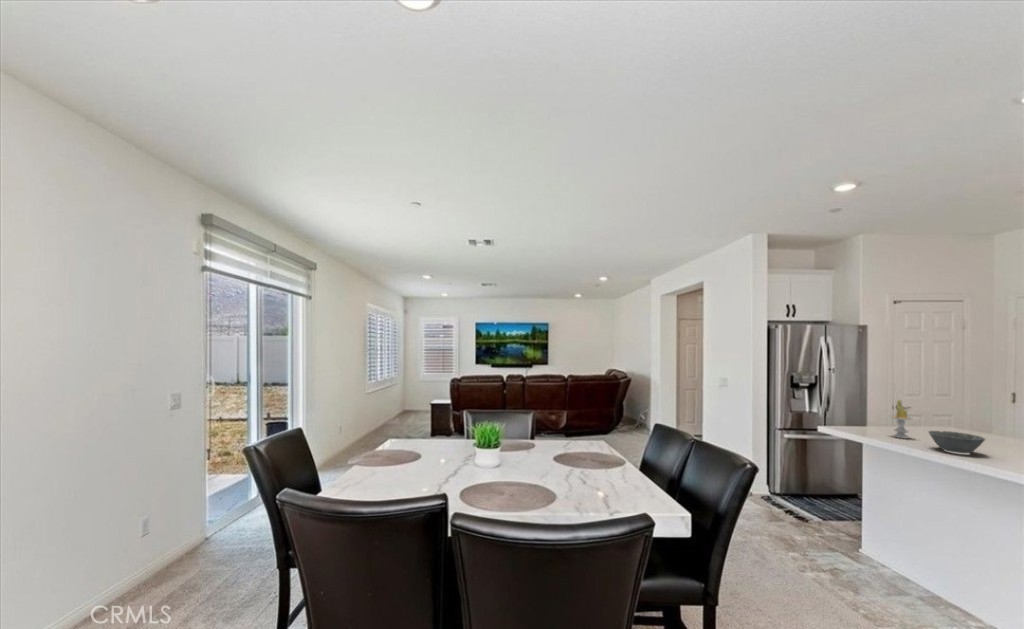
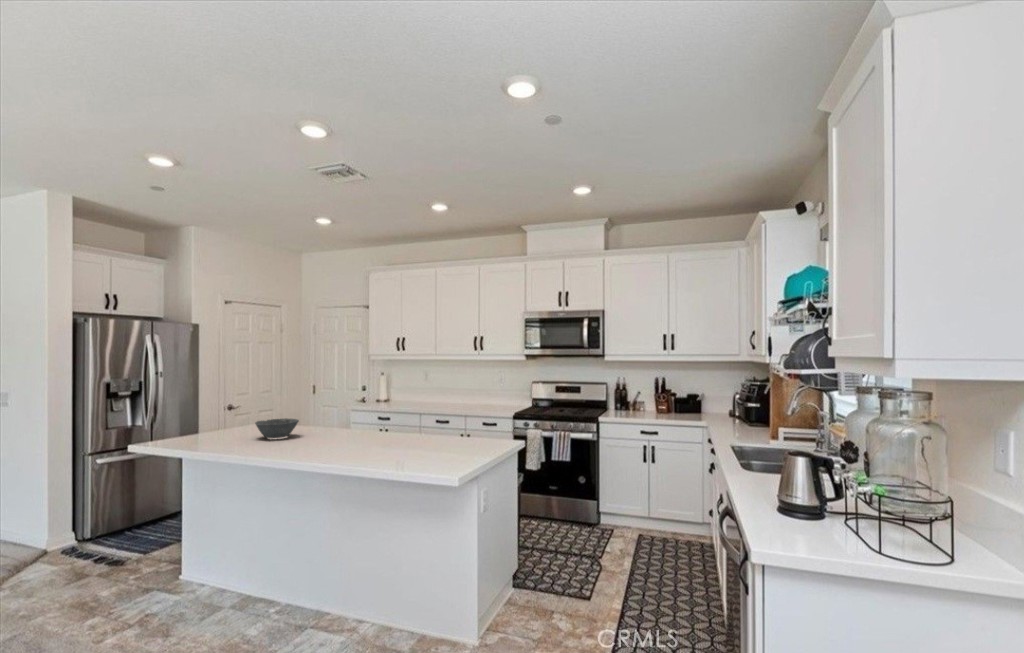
candle: present [890,400,912,438] -> none [220,395,242,435]

